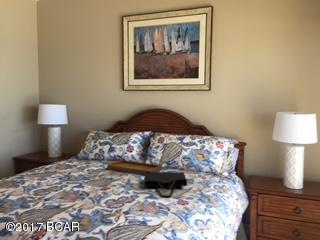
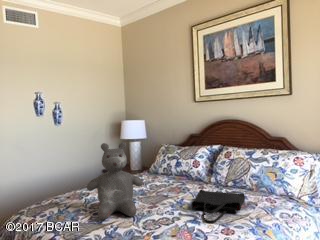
teddy bear: none [43,128,99,204] -> present [87,142,143,219]
tray: present [107,153,162,175] -> none [168,169,226,195]

